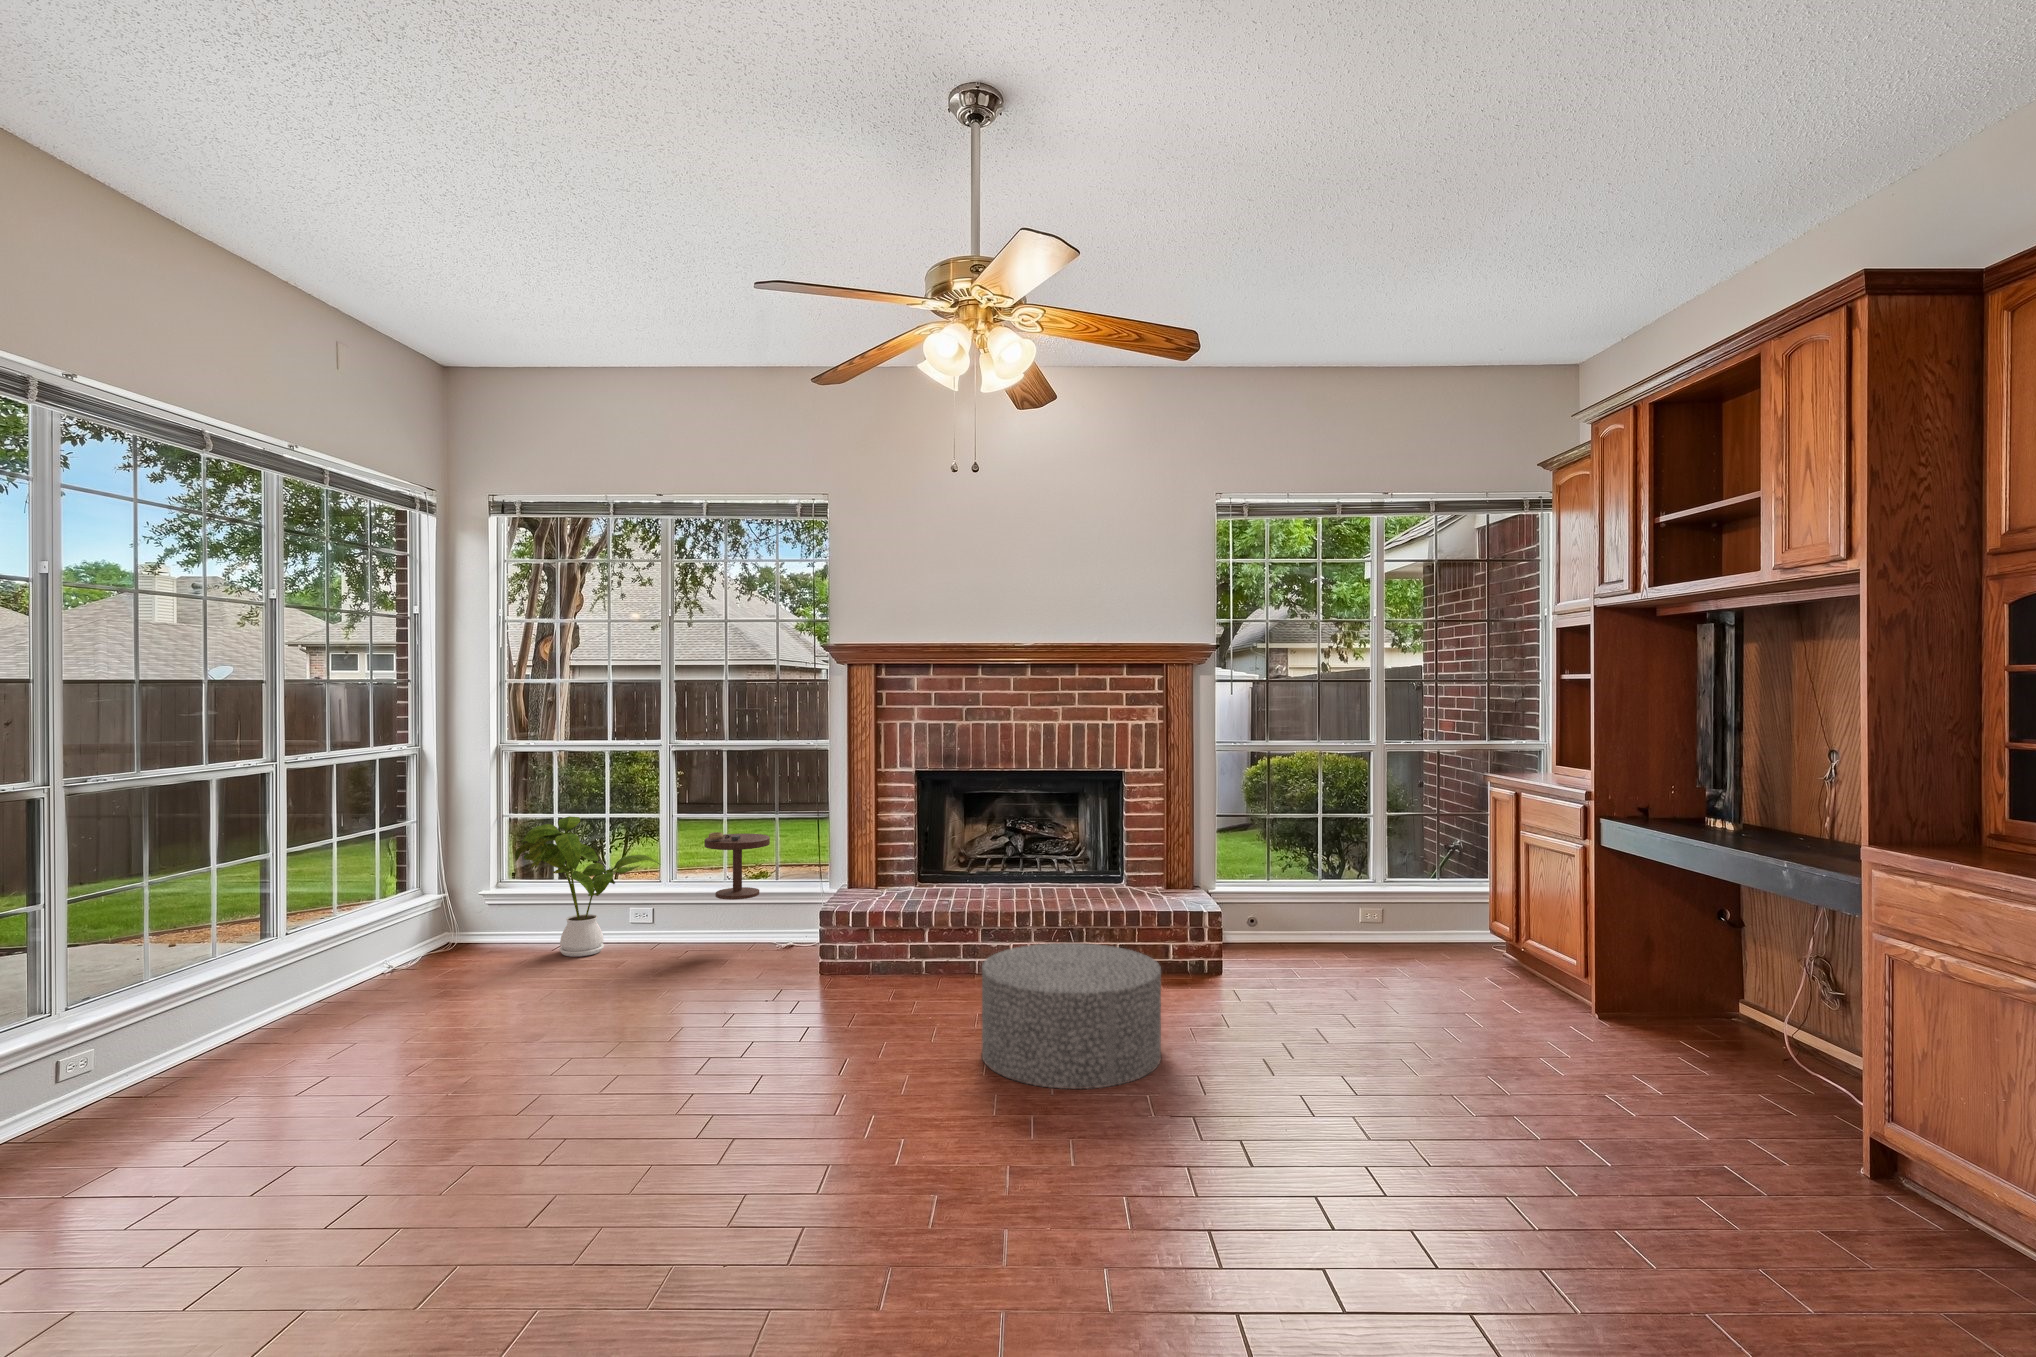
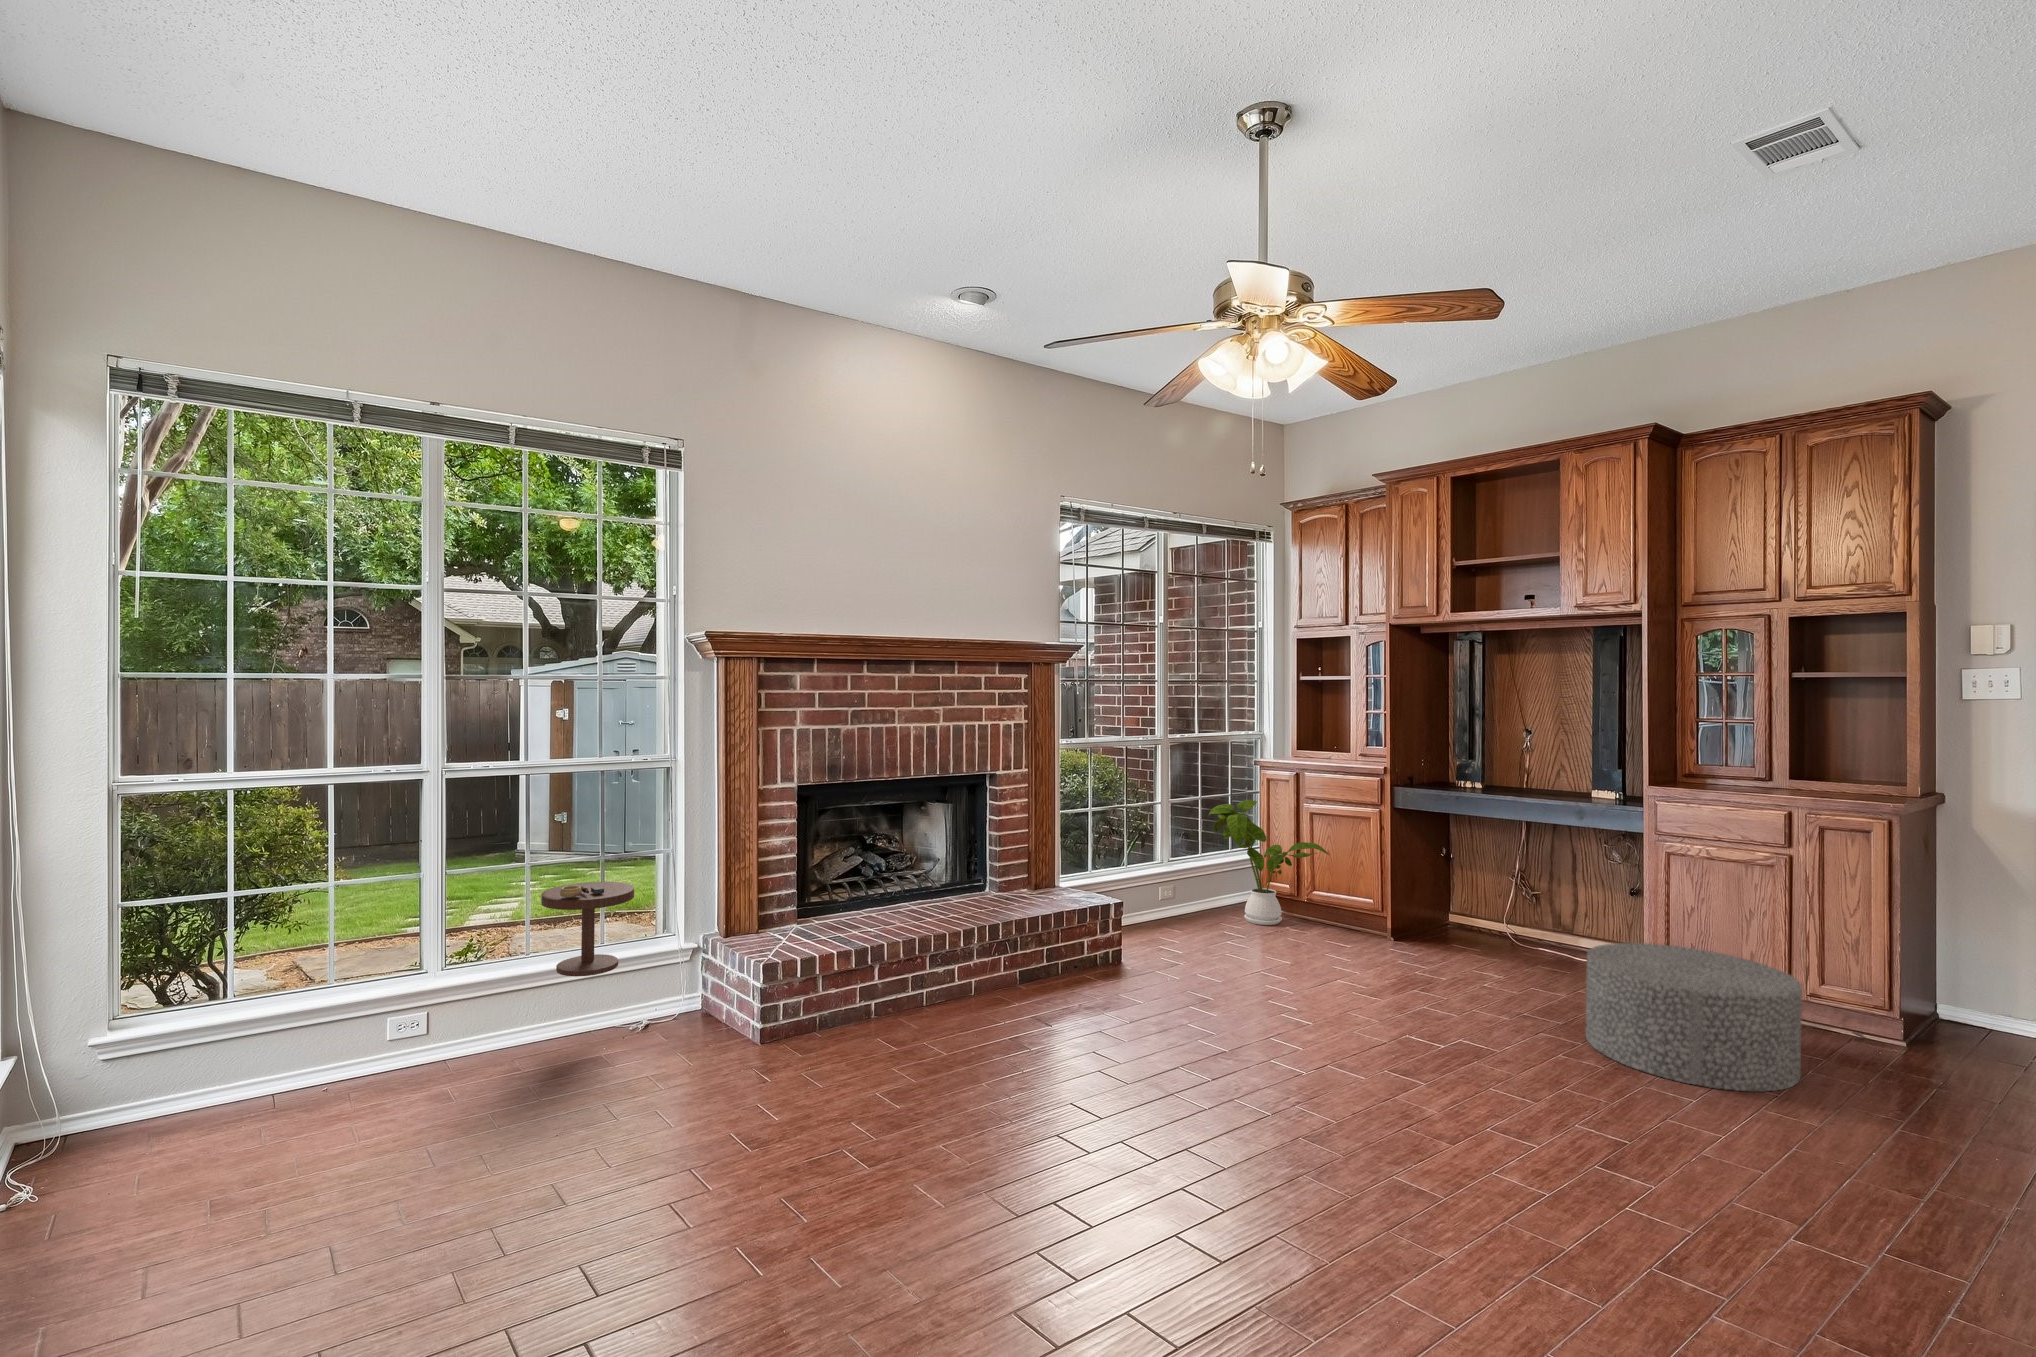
house plant: present [515,816,659,957] -> present [1208,800,1329,925]
ottoman: present [982,943,1161,1089] -> present [1586,943,1802,1092]

